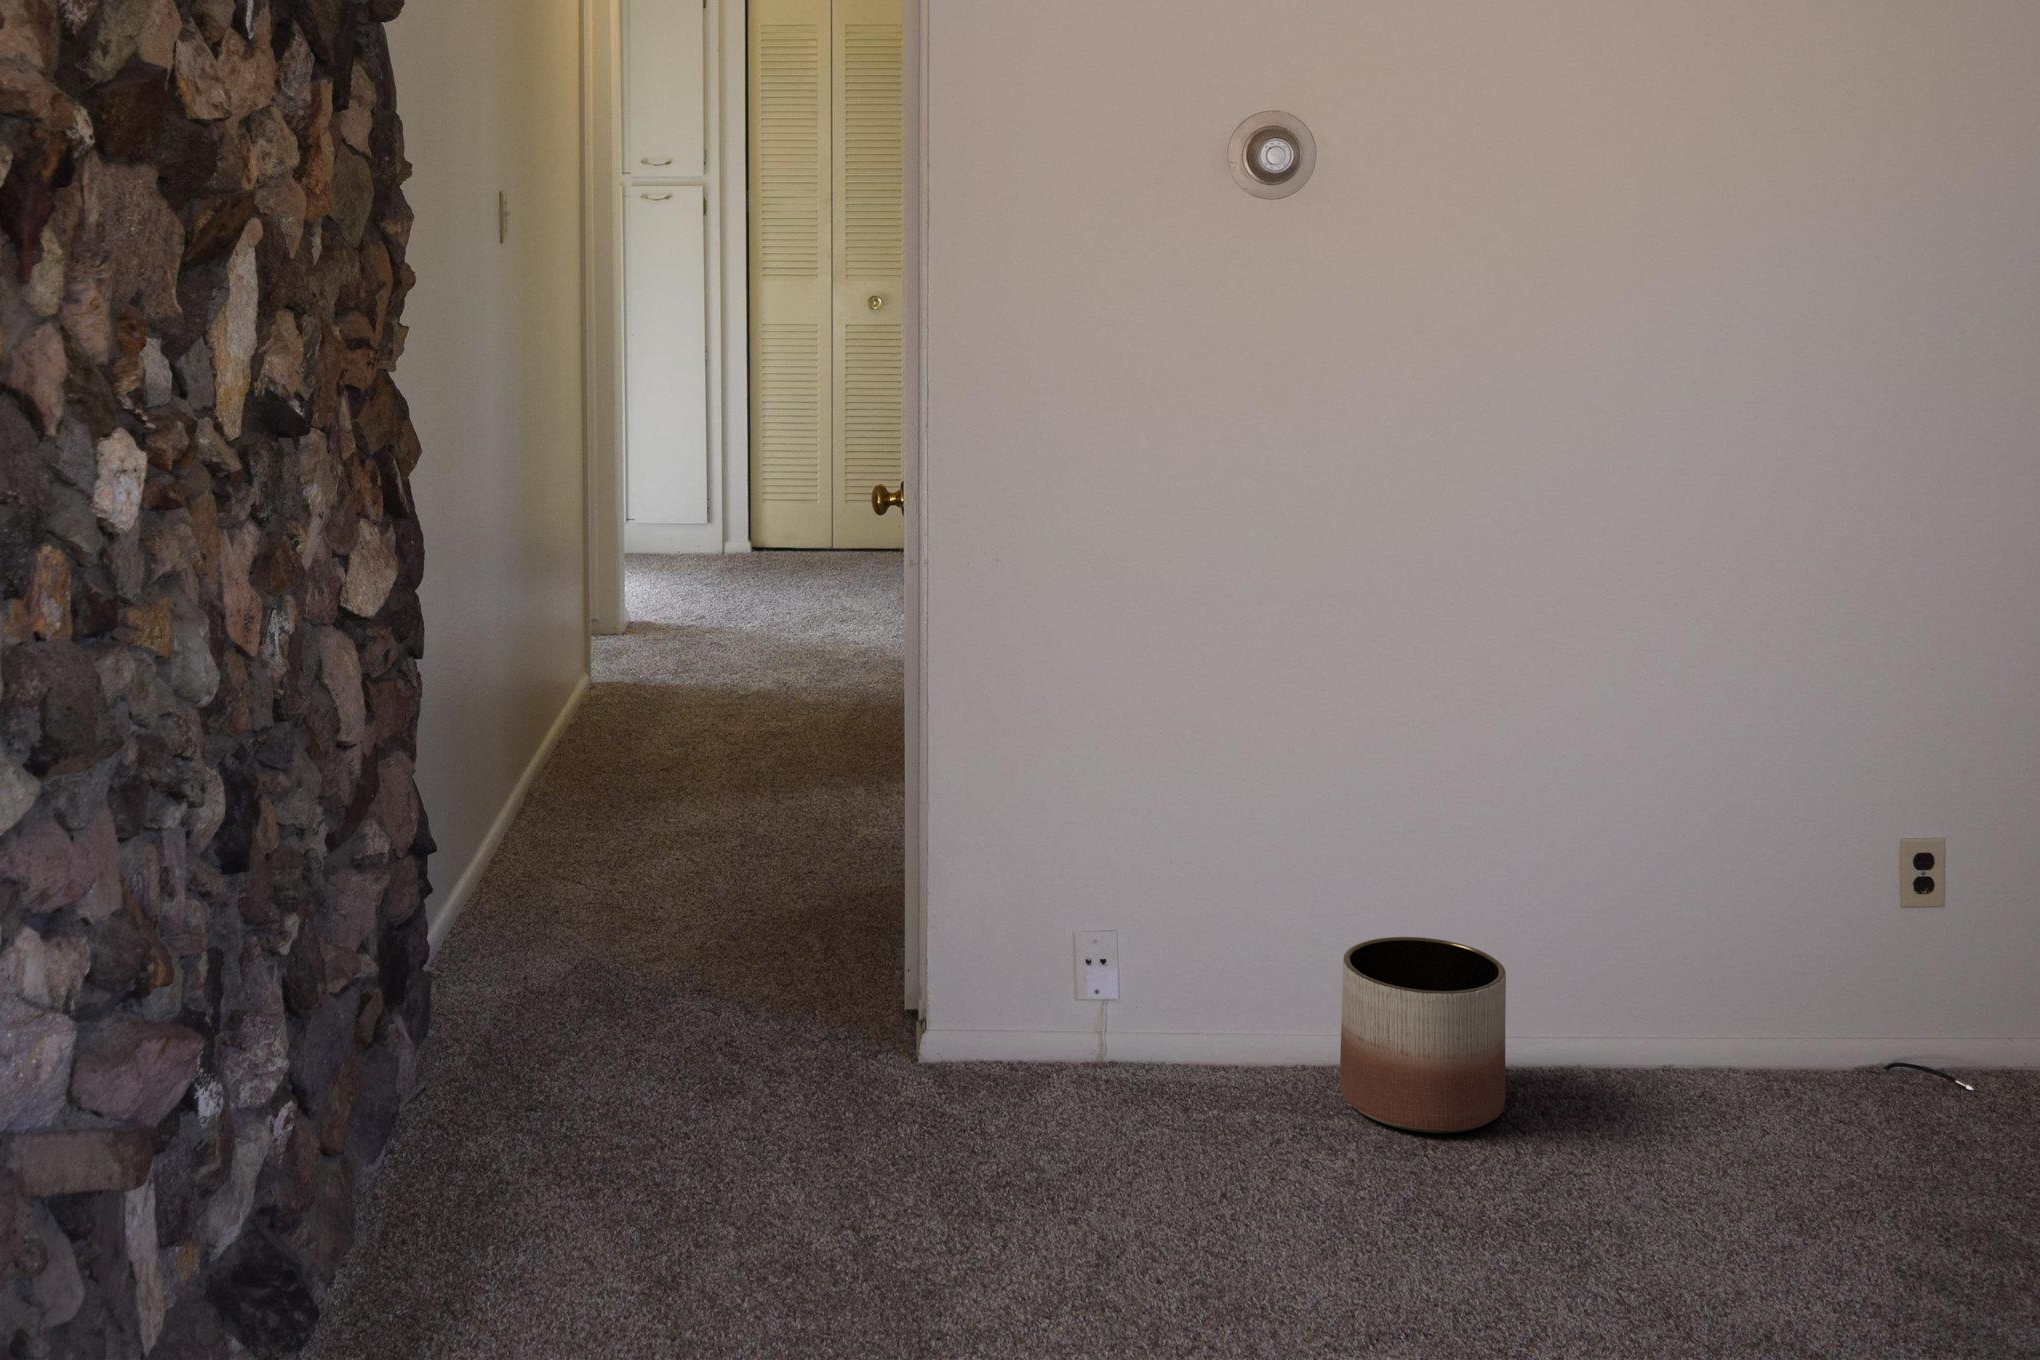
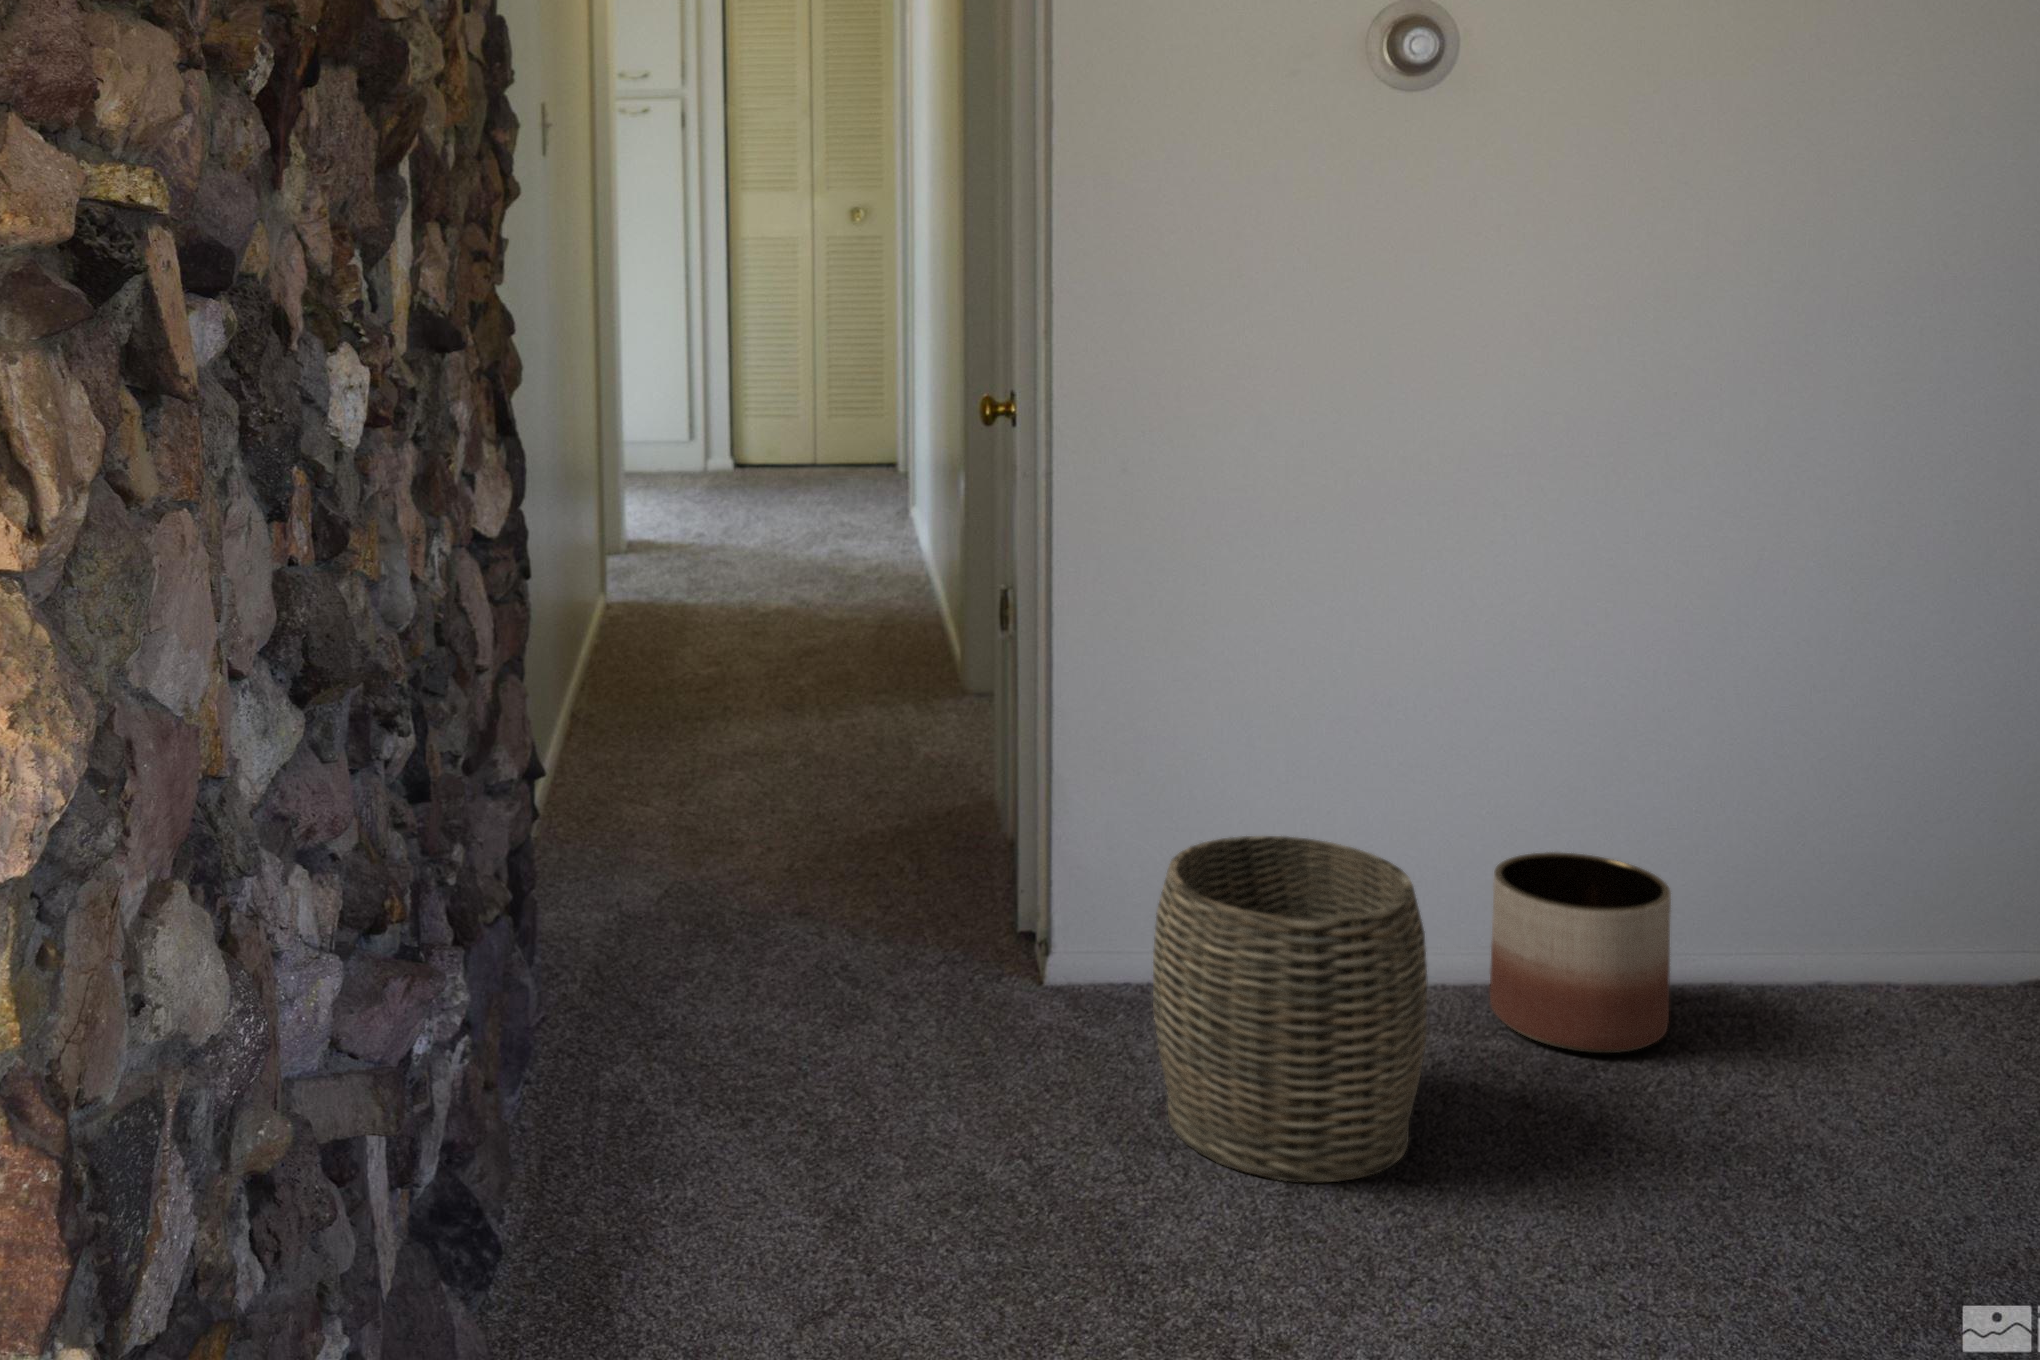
woven basket: none [988,917,1244,1256] -> present [1153,836,1427,1182]

